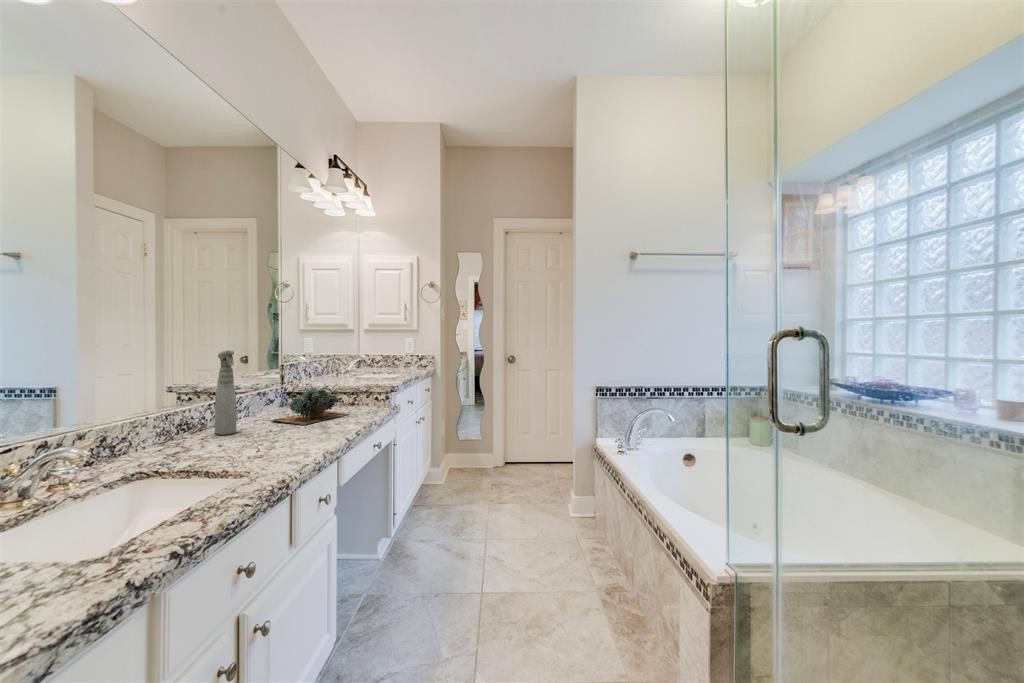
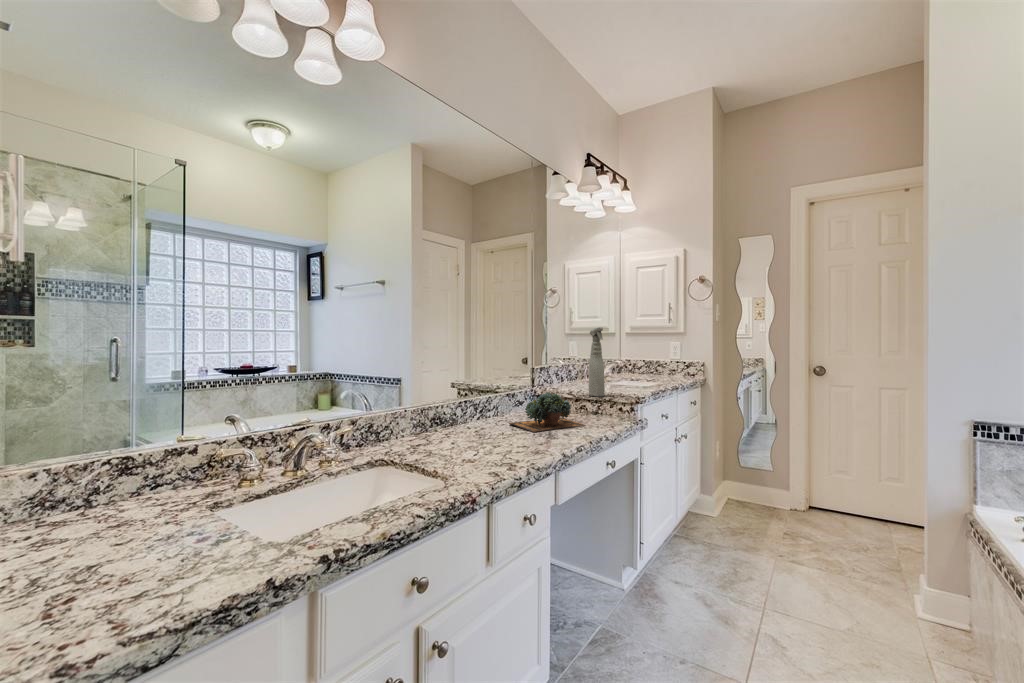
spray bottle: present [214,350,236,435] -> present [589,327,605,396]

